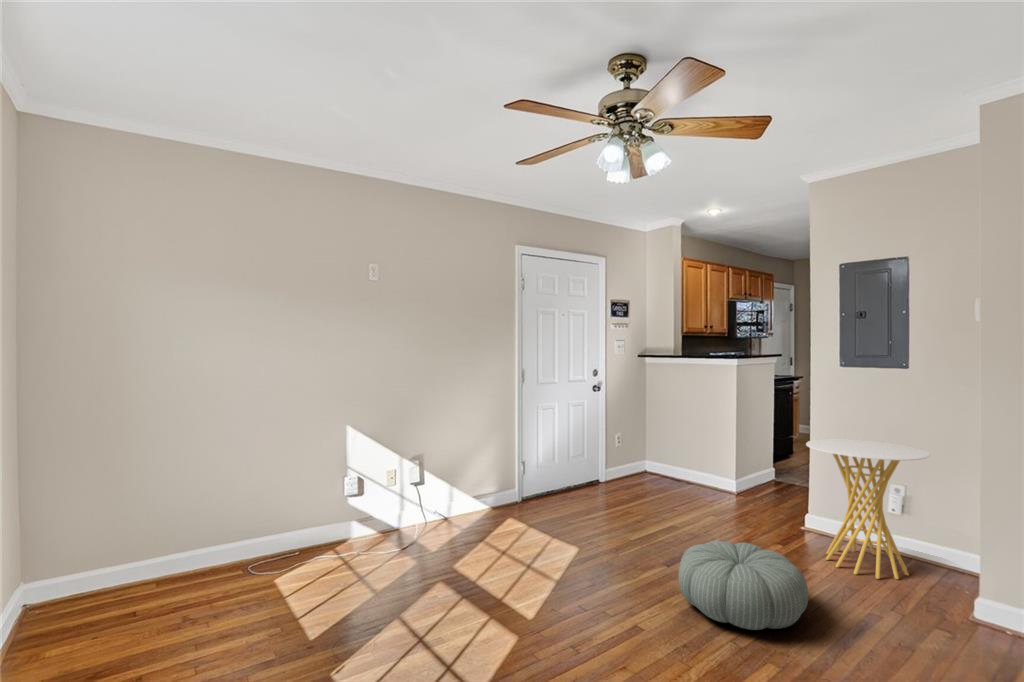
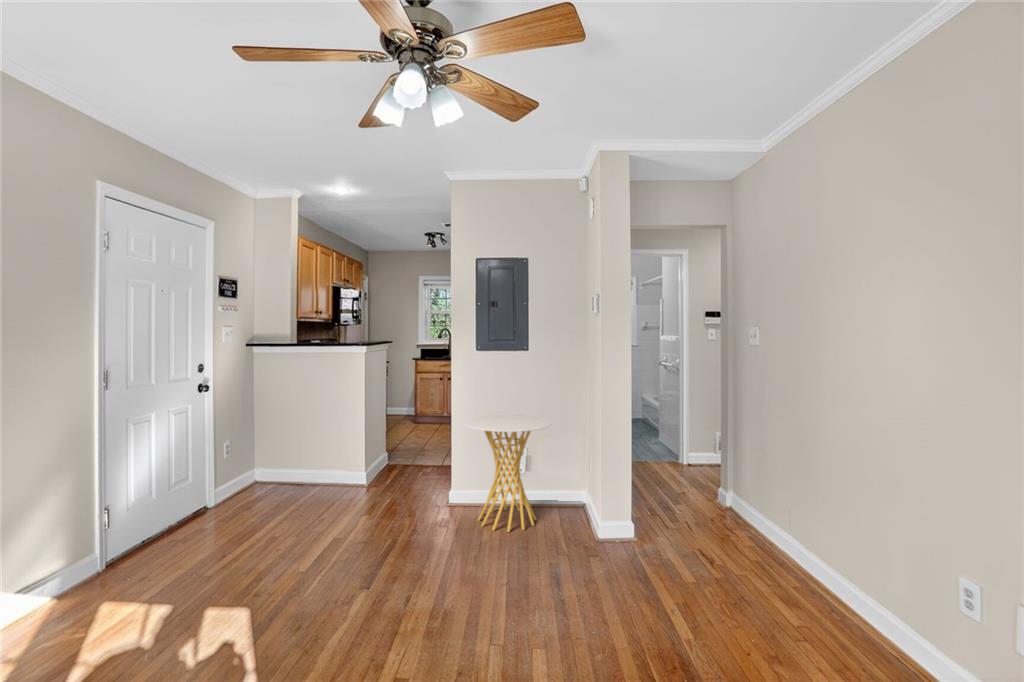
pouf: present [678,541,808,630] -> none [397,535,521,630]

